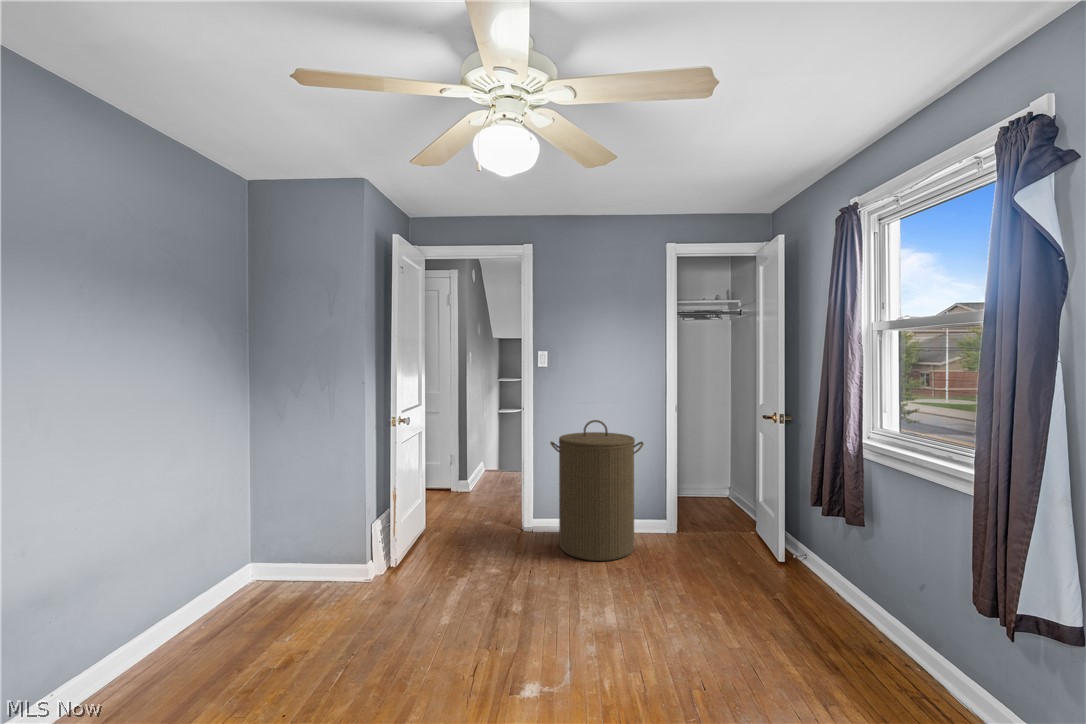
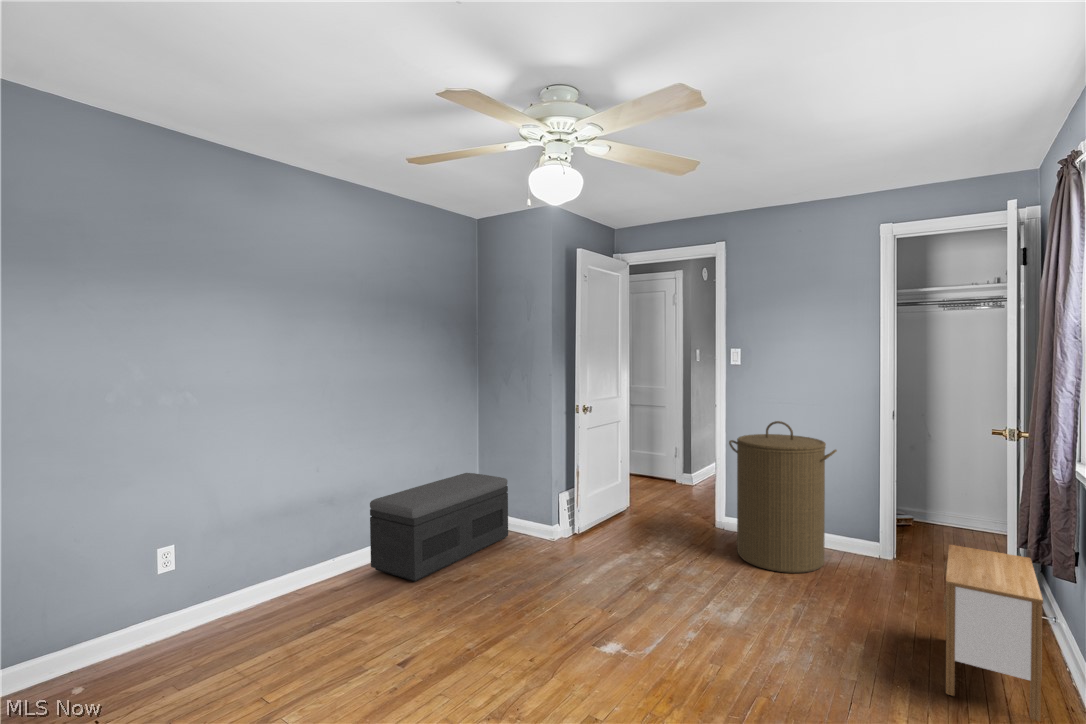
nightstand: none [762,510,864,637] -> present [943,545,1043,721]
storage bench: none [100,514,305,697] -> present [370,473,508,582]

